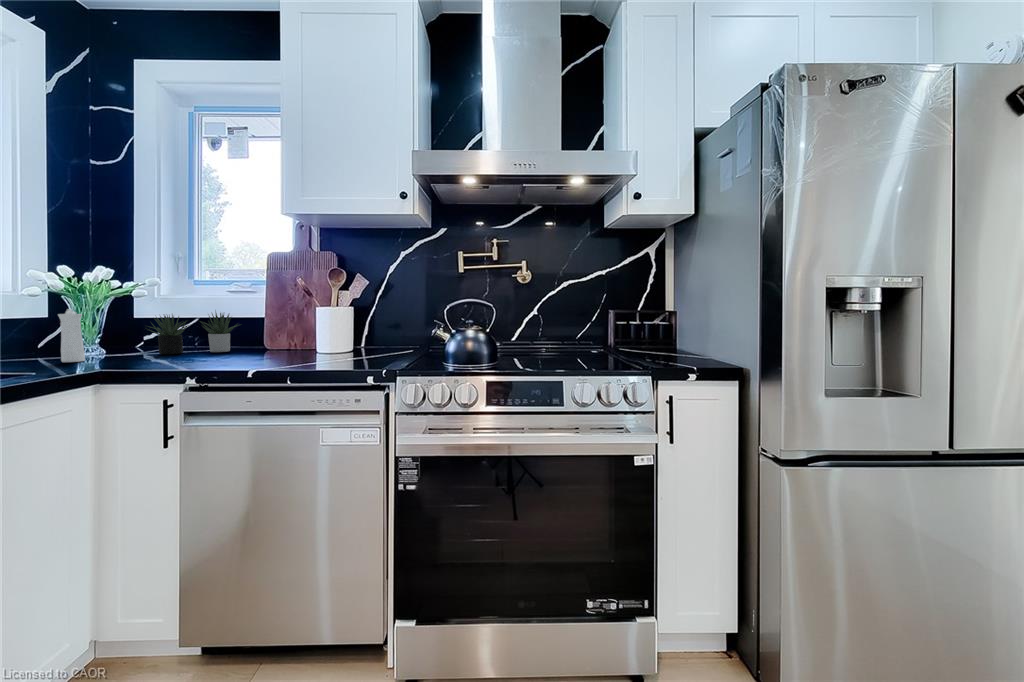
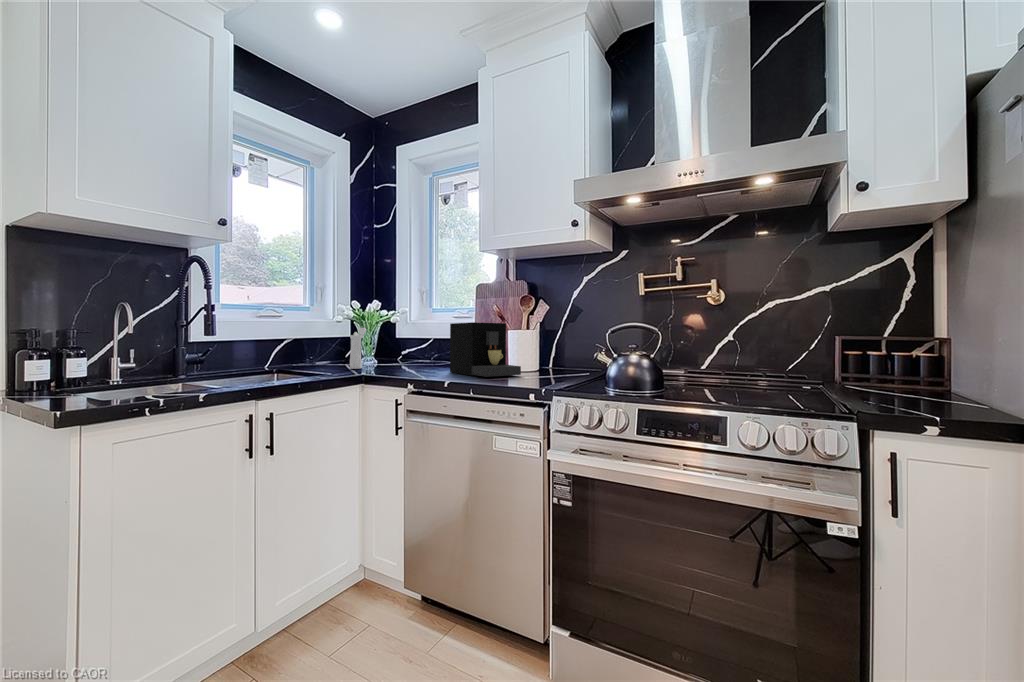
coffee maker: none [239,297,341,361] -> present [450,322,521,377]
succulent plant: present [148,312,239,354] -> none [395,332,456,366]

